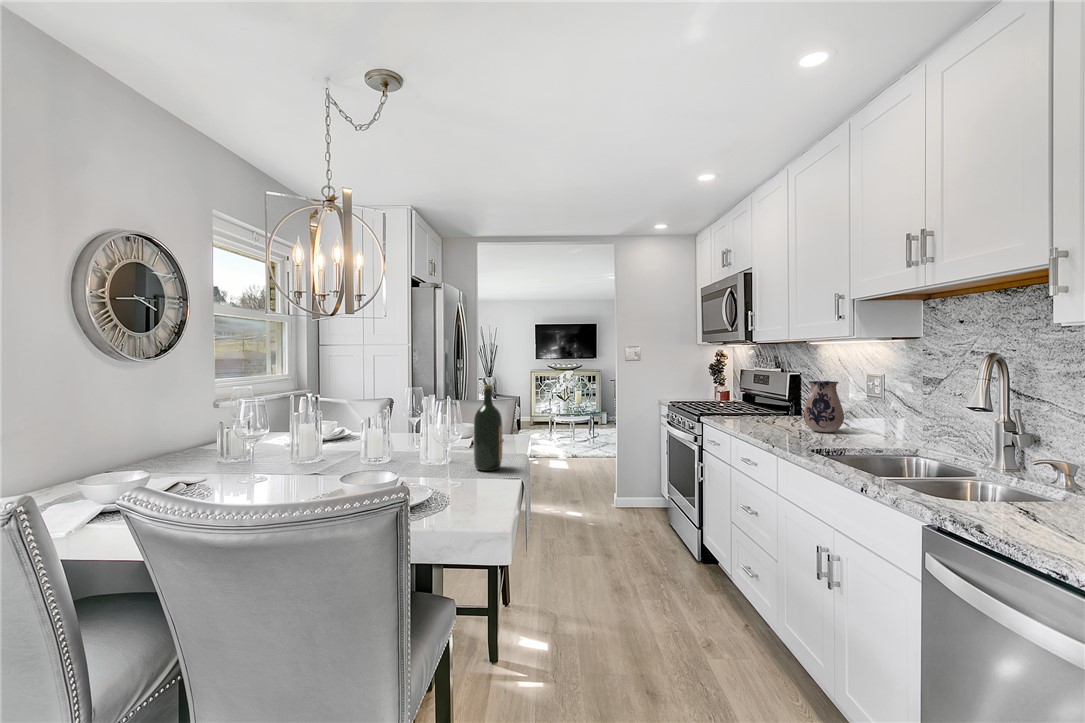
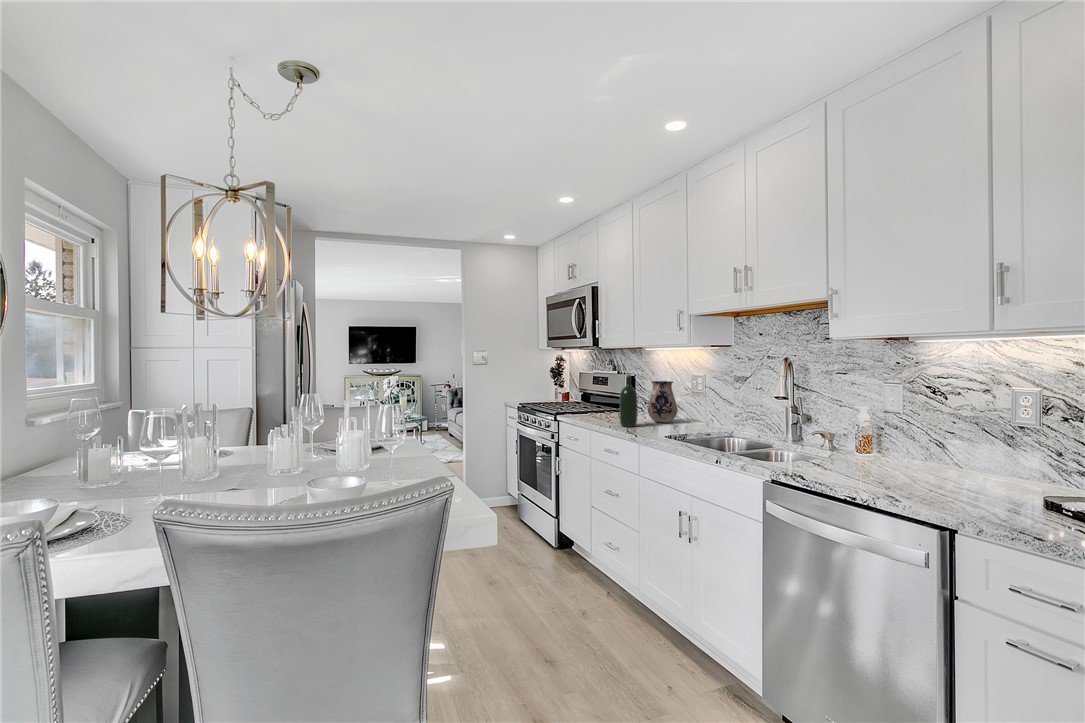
wine bottle: present [473,385,503,471] -> present [620,374,638,427]

